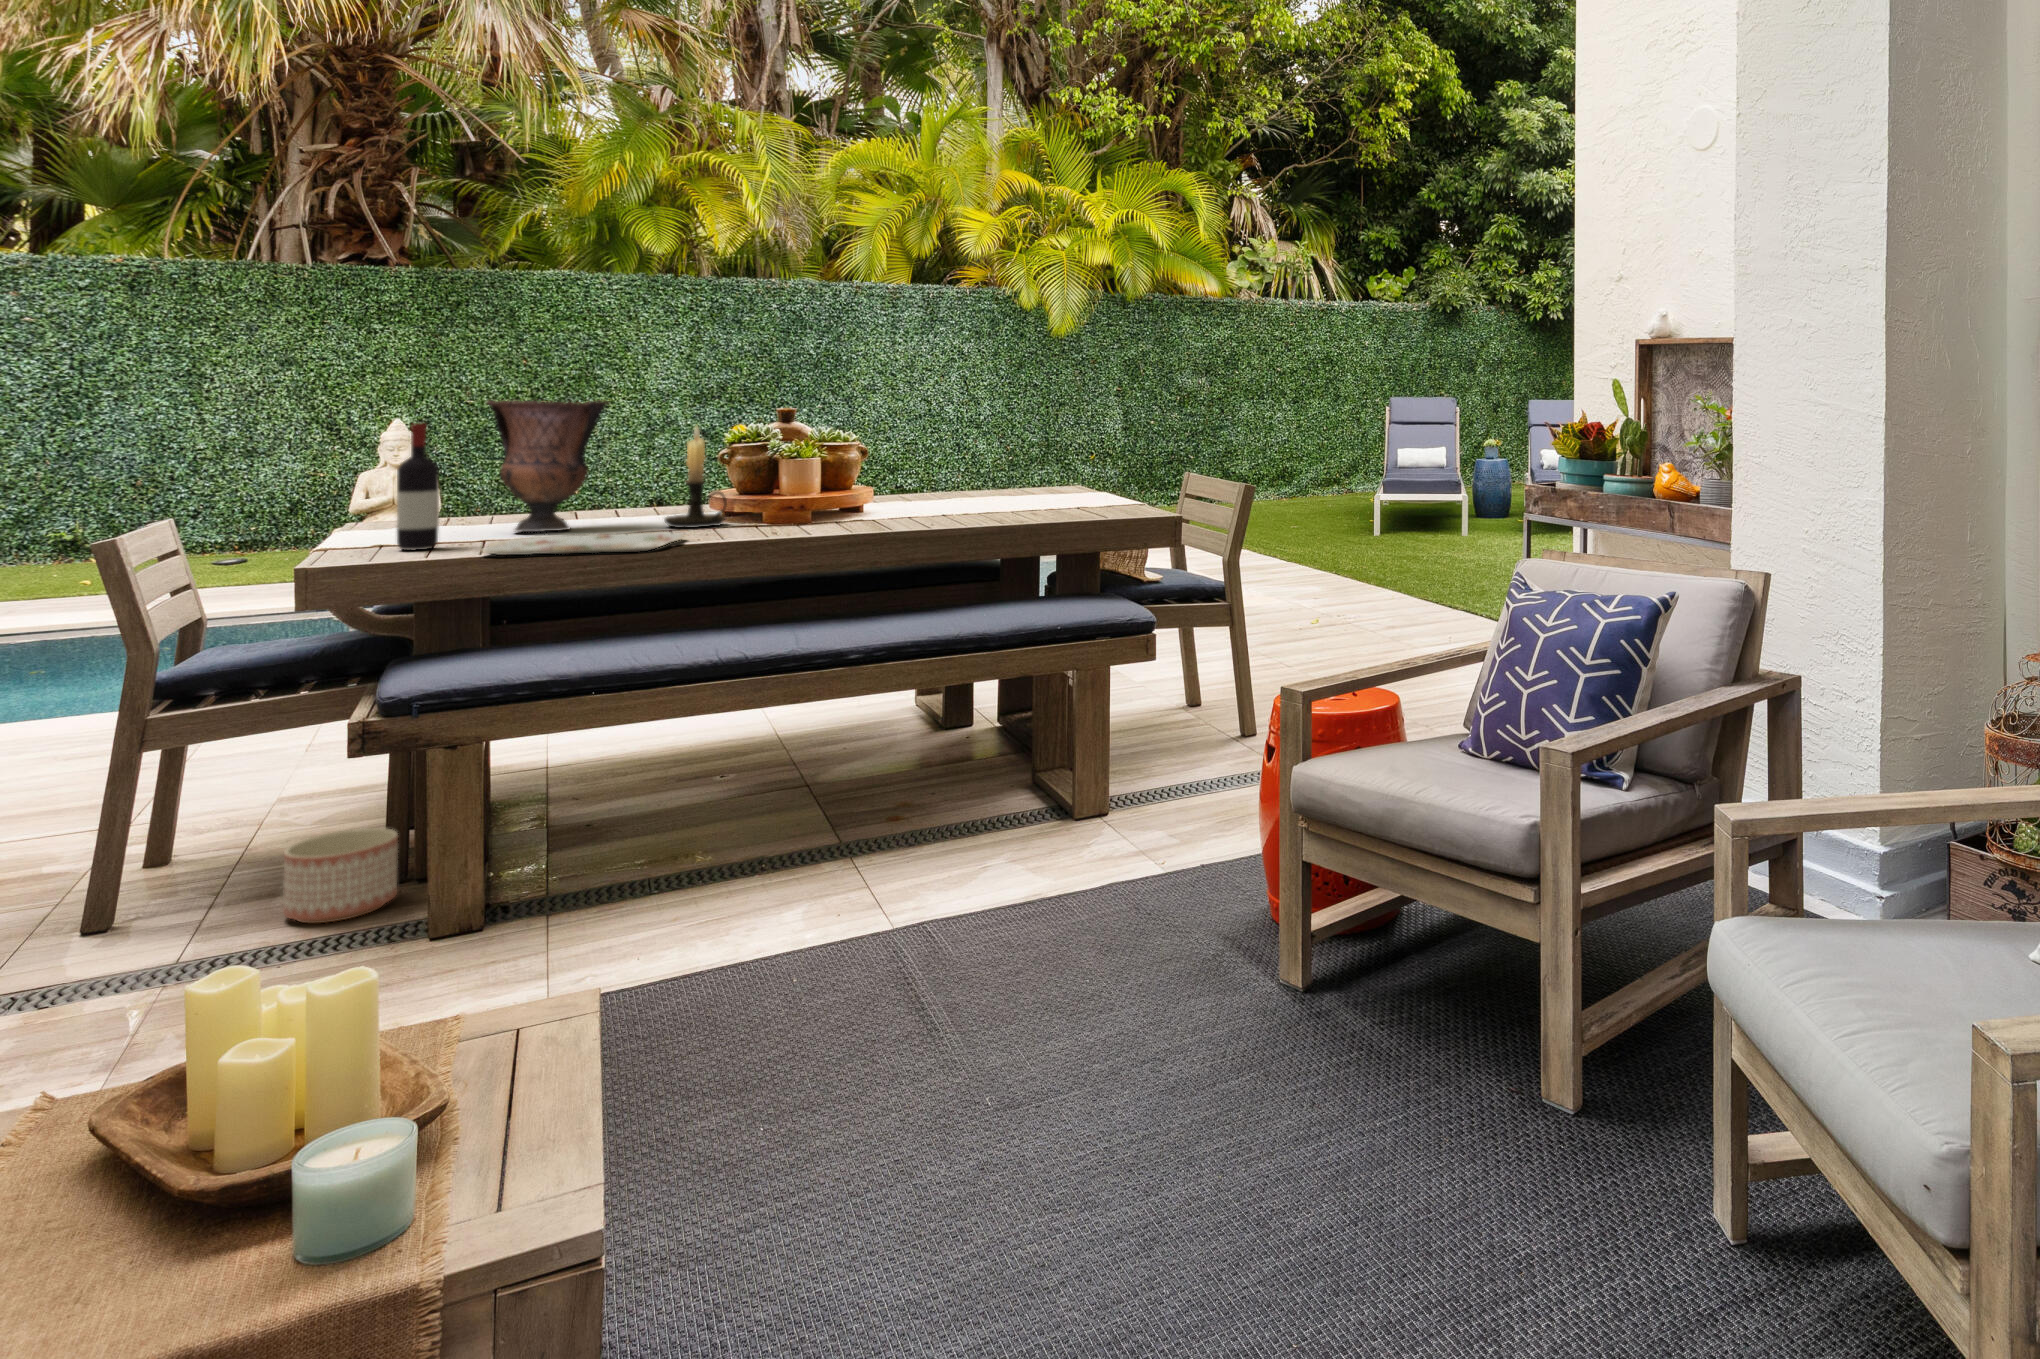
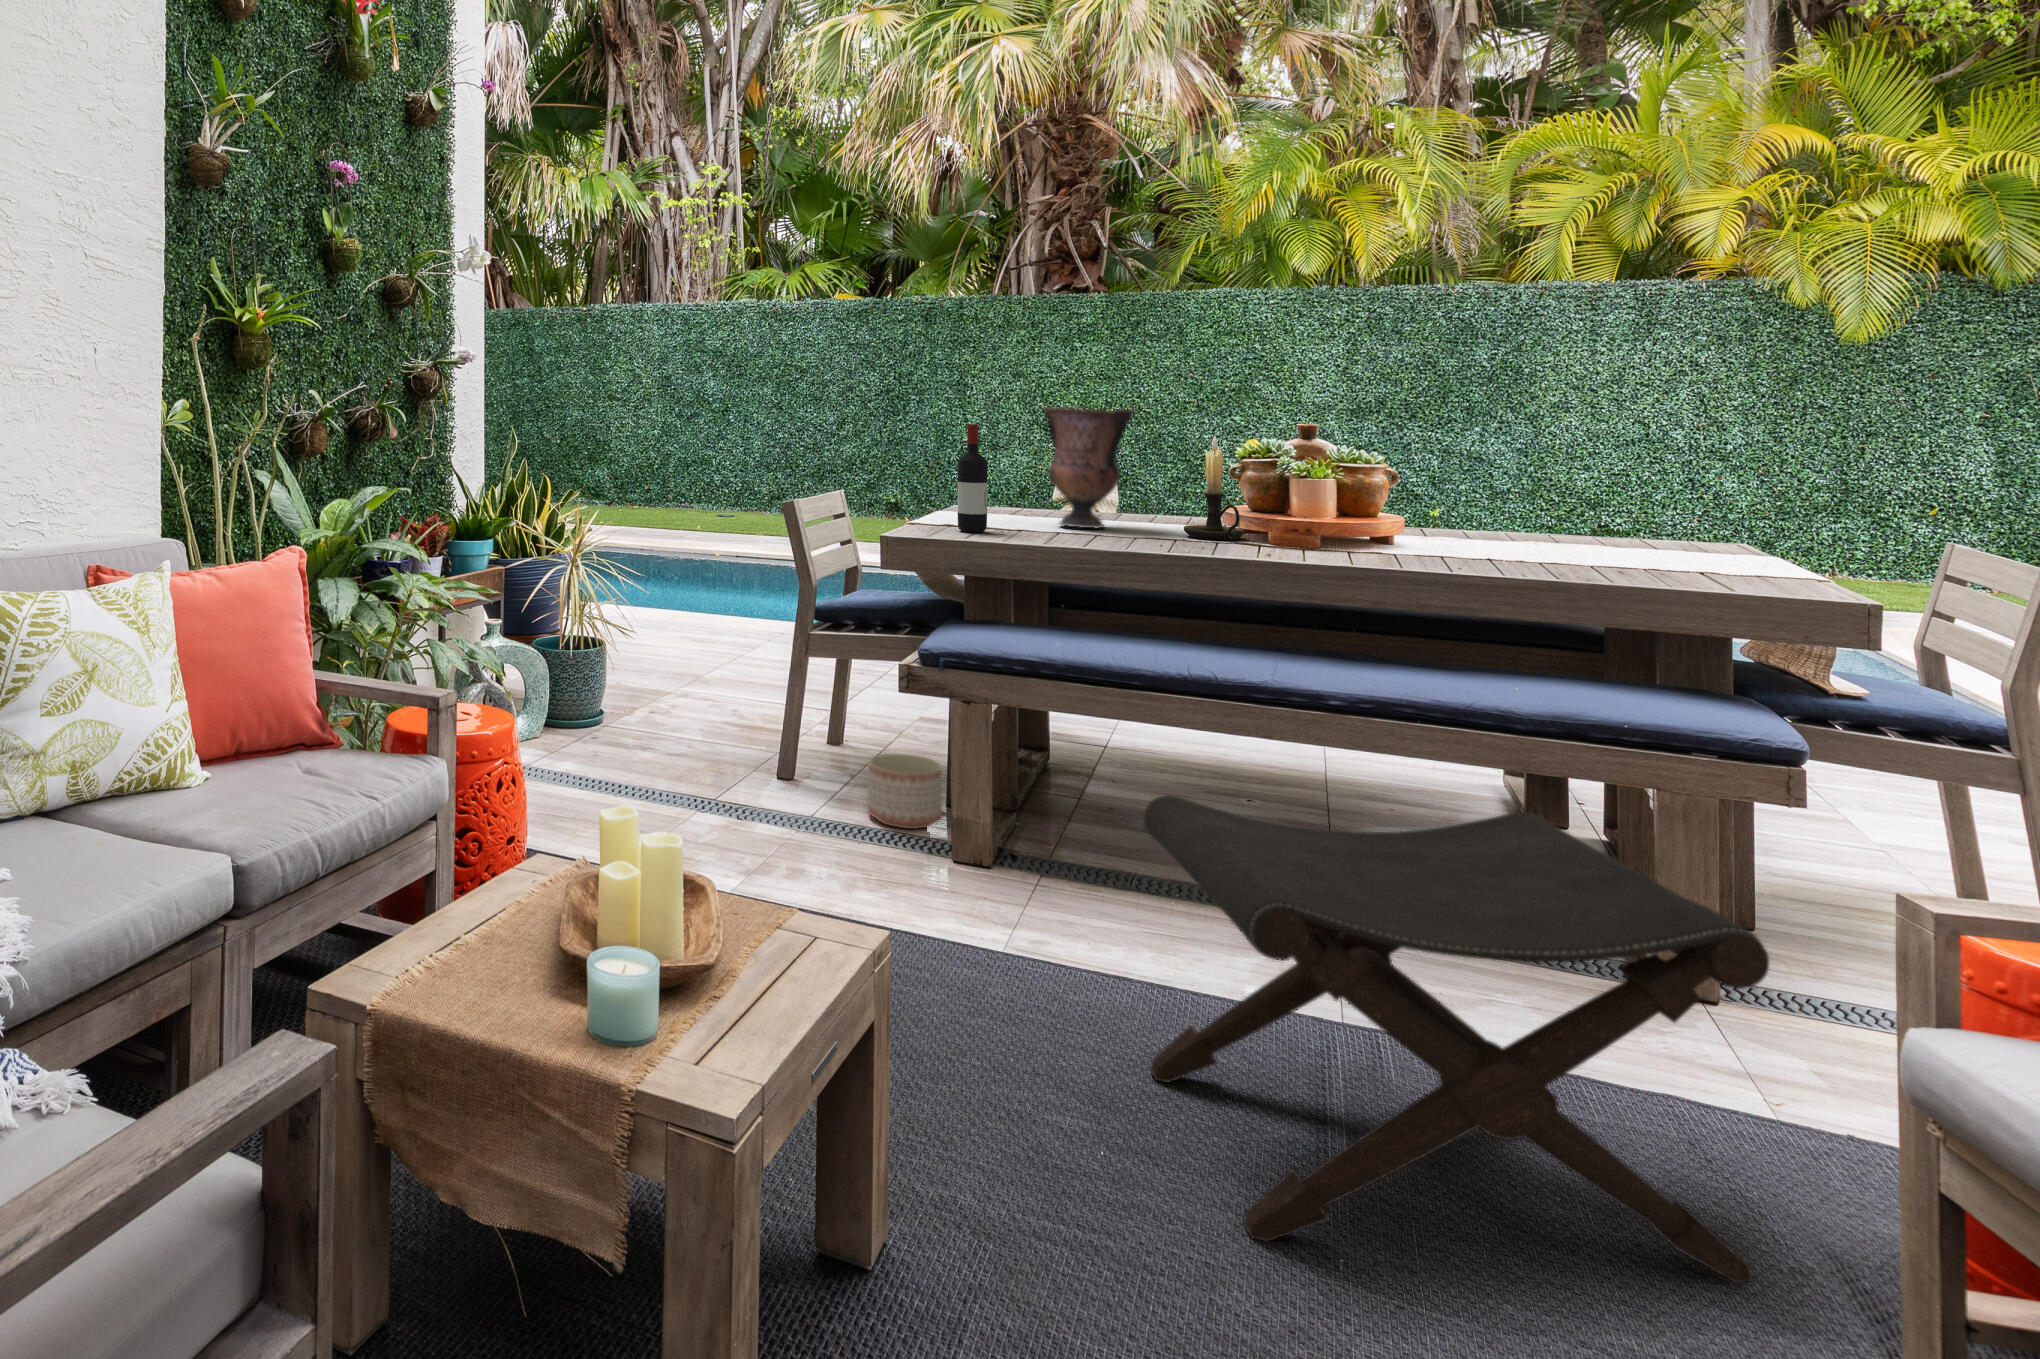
serving tray: present [482,532,683,555] -> none [1000,531,1180,557]
footstool: none [766,698,1211,1092] -> present [1144,795,1769,1283]

